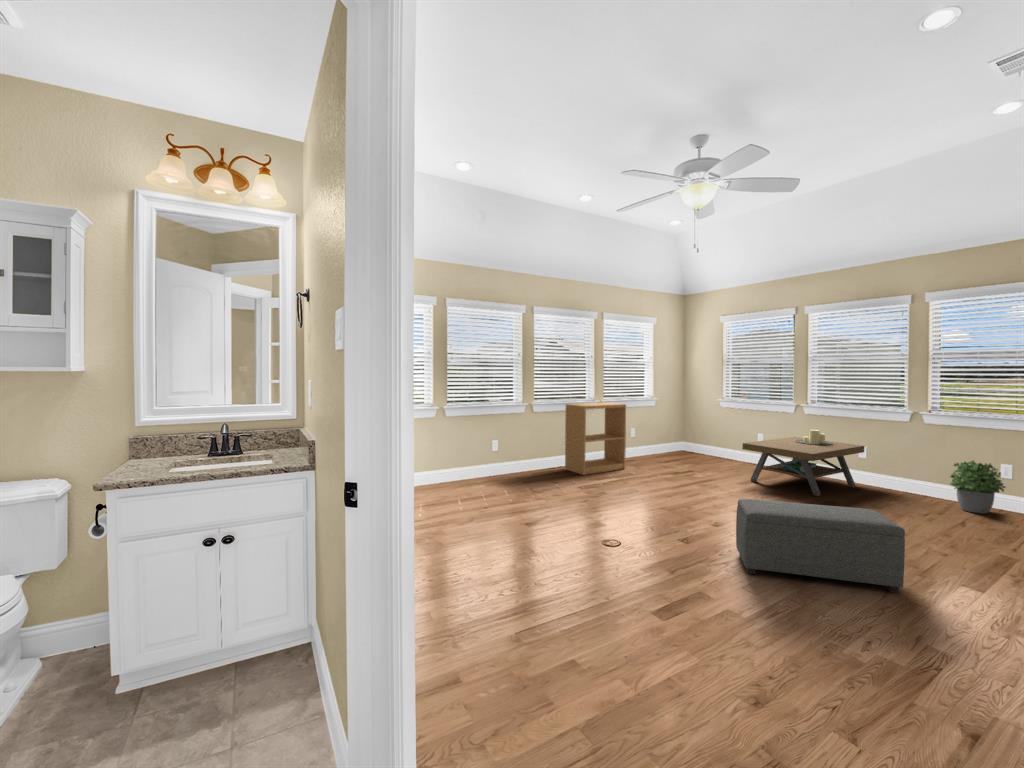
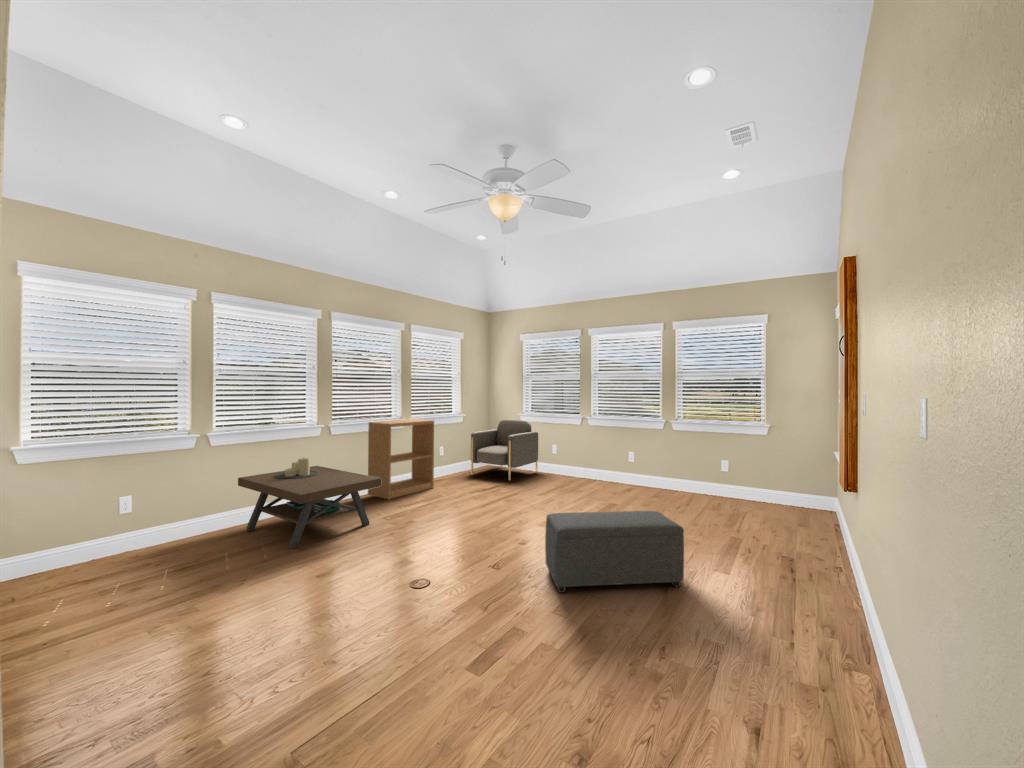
armchair: none [663,406,740,468] -> present [471,420,538,480]
coffee table: present [743,429,864,496] -> present [238,457,381,549]
potted plant: present [950,461,1006,514] -> none [692,458,728,500]

